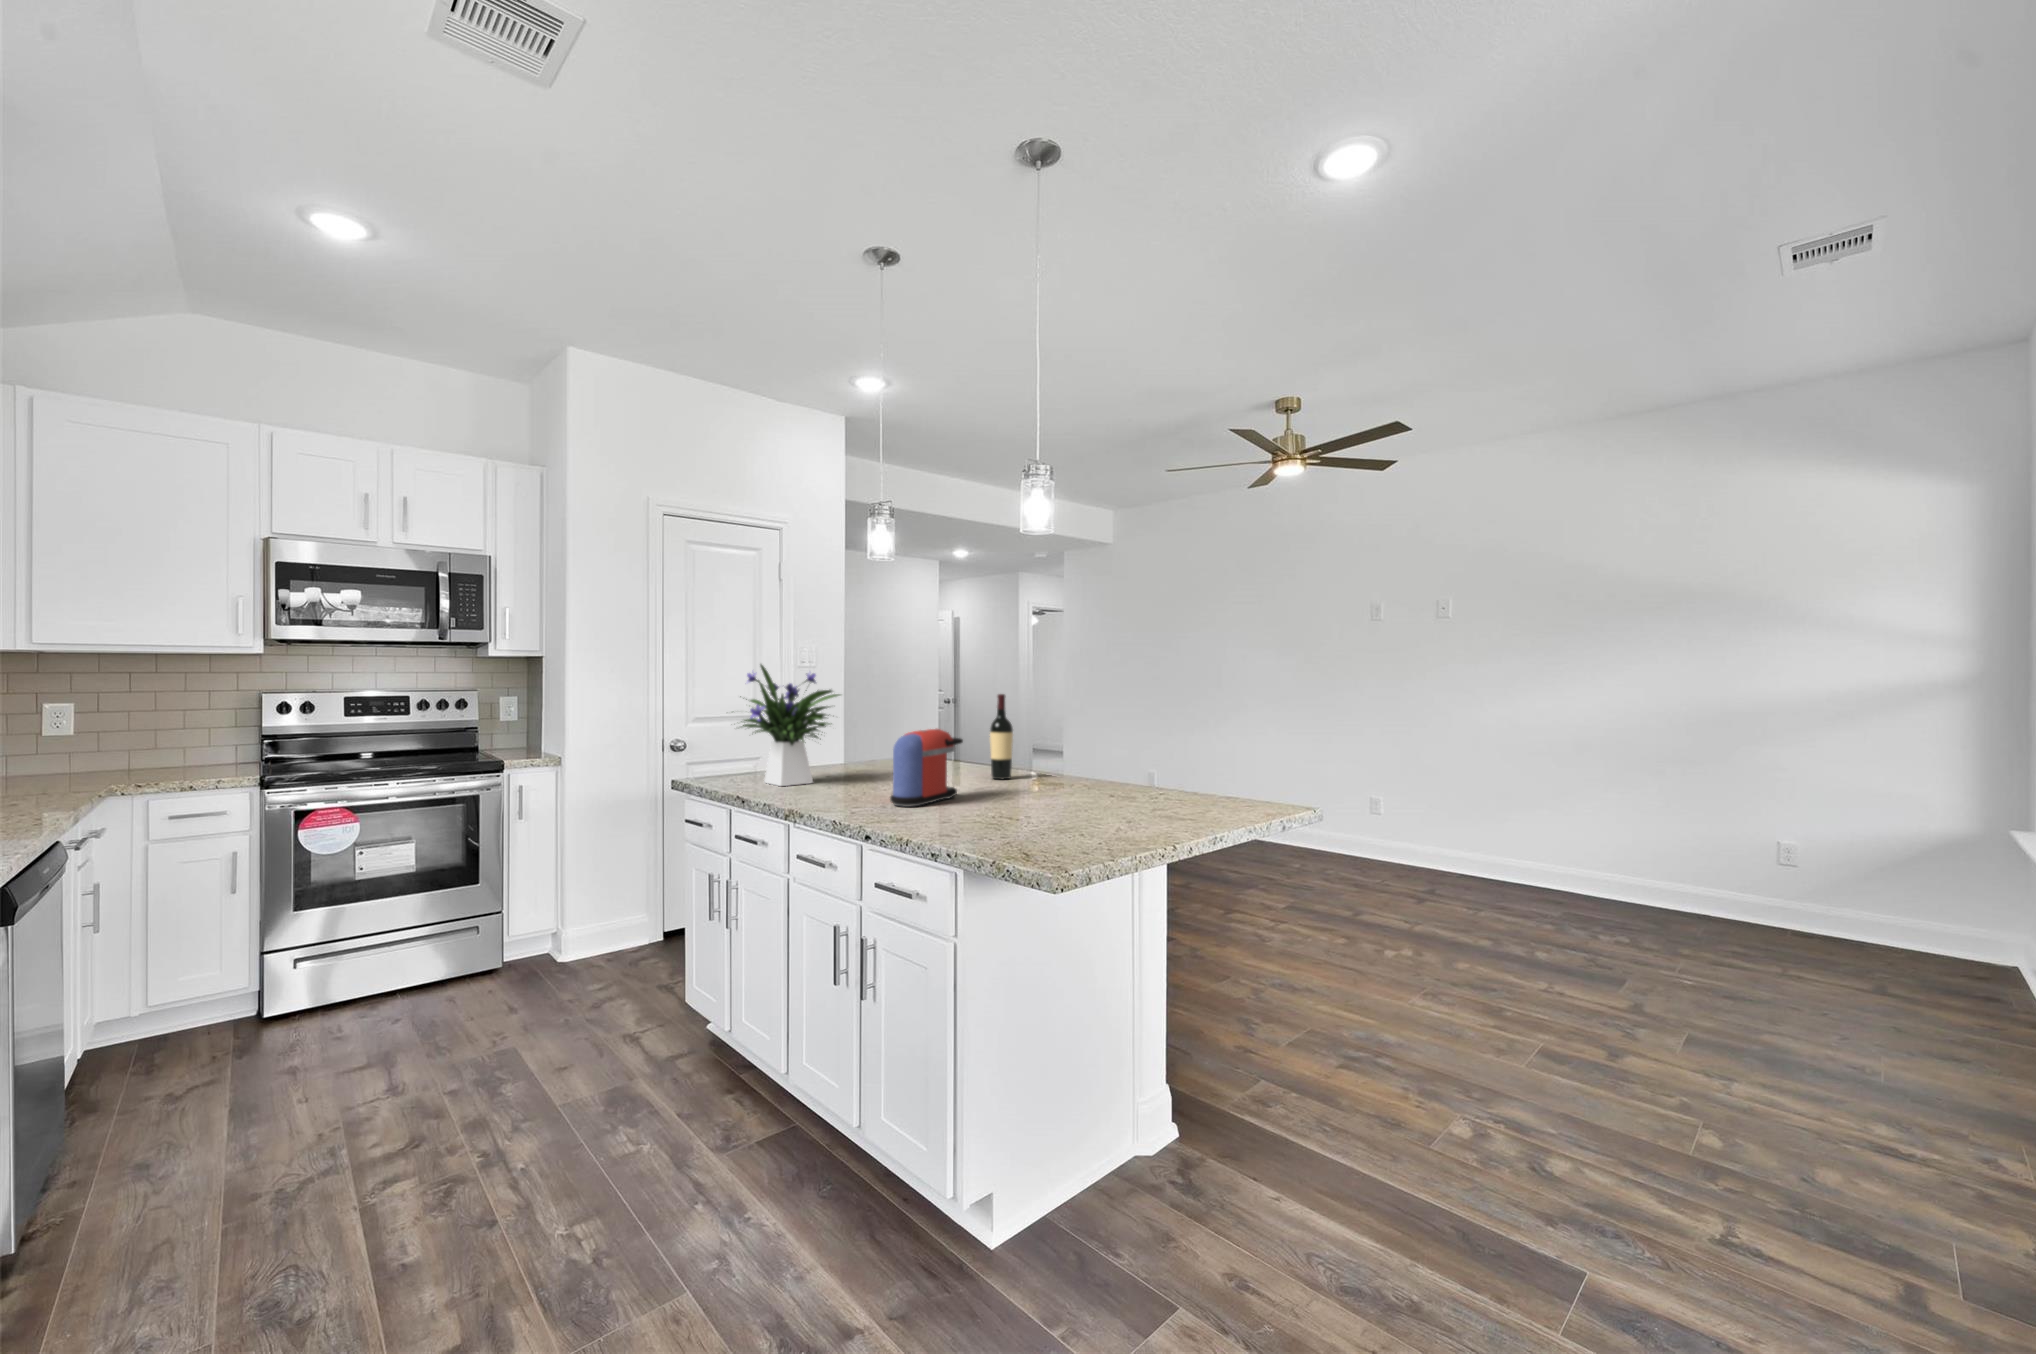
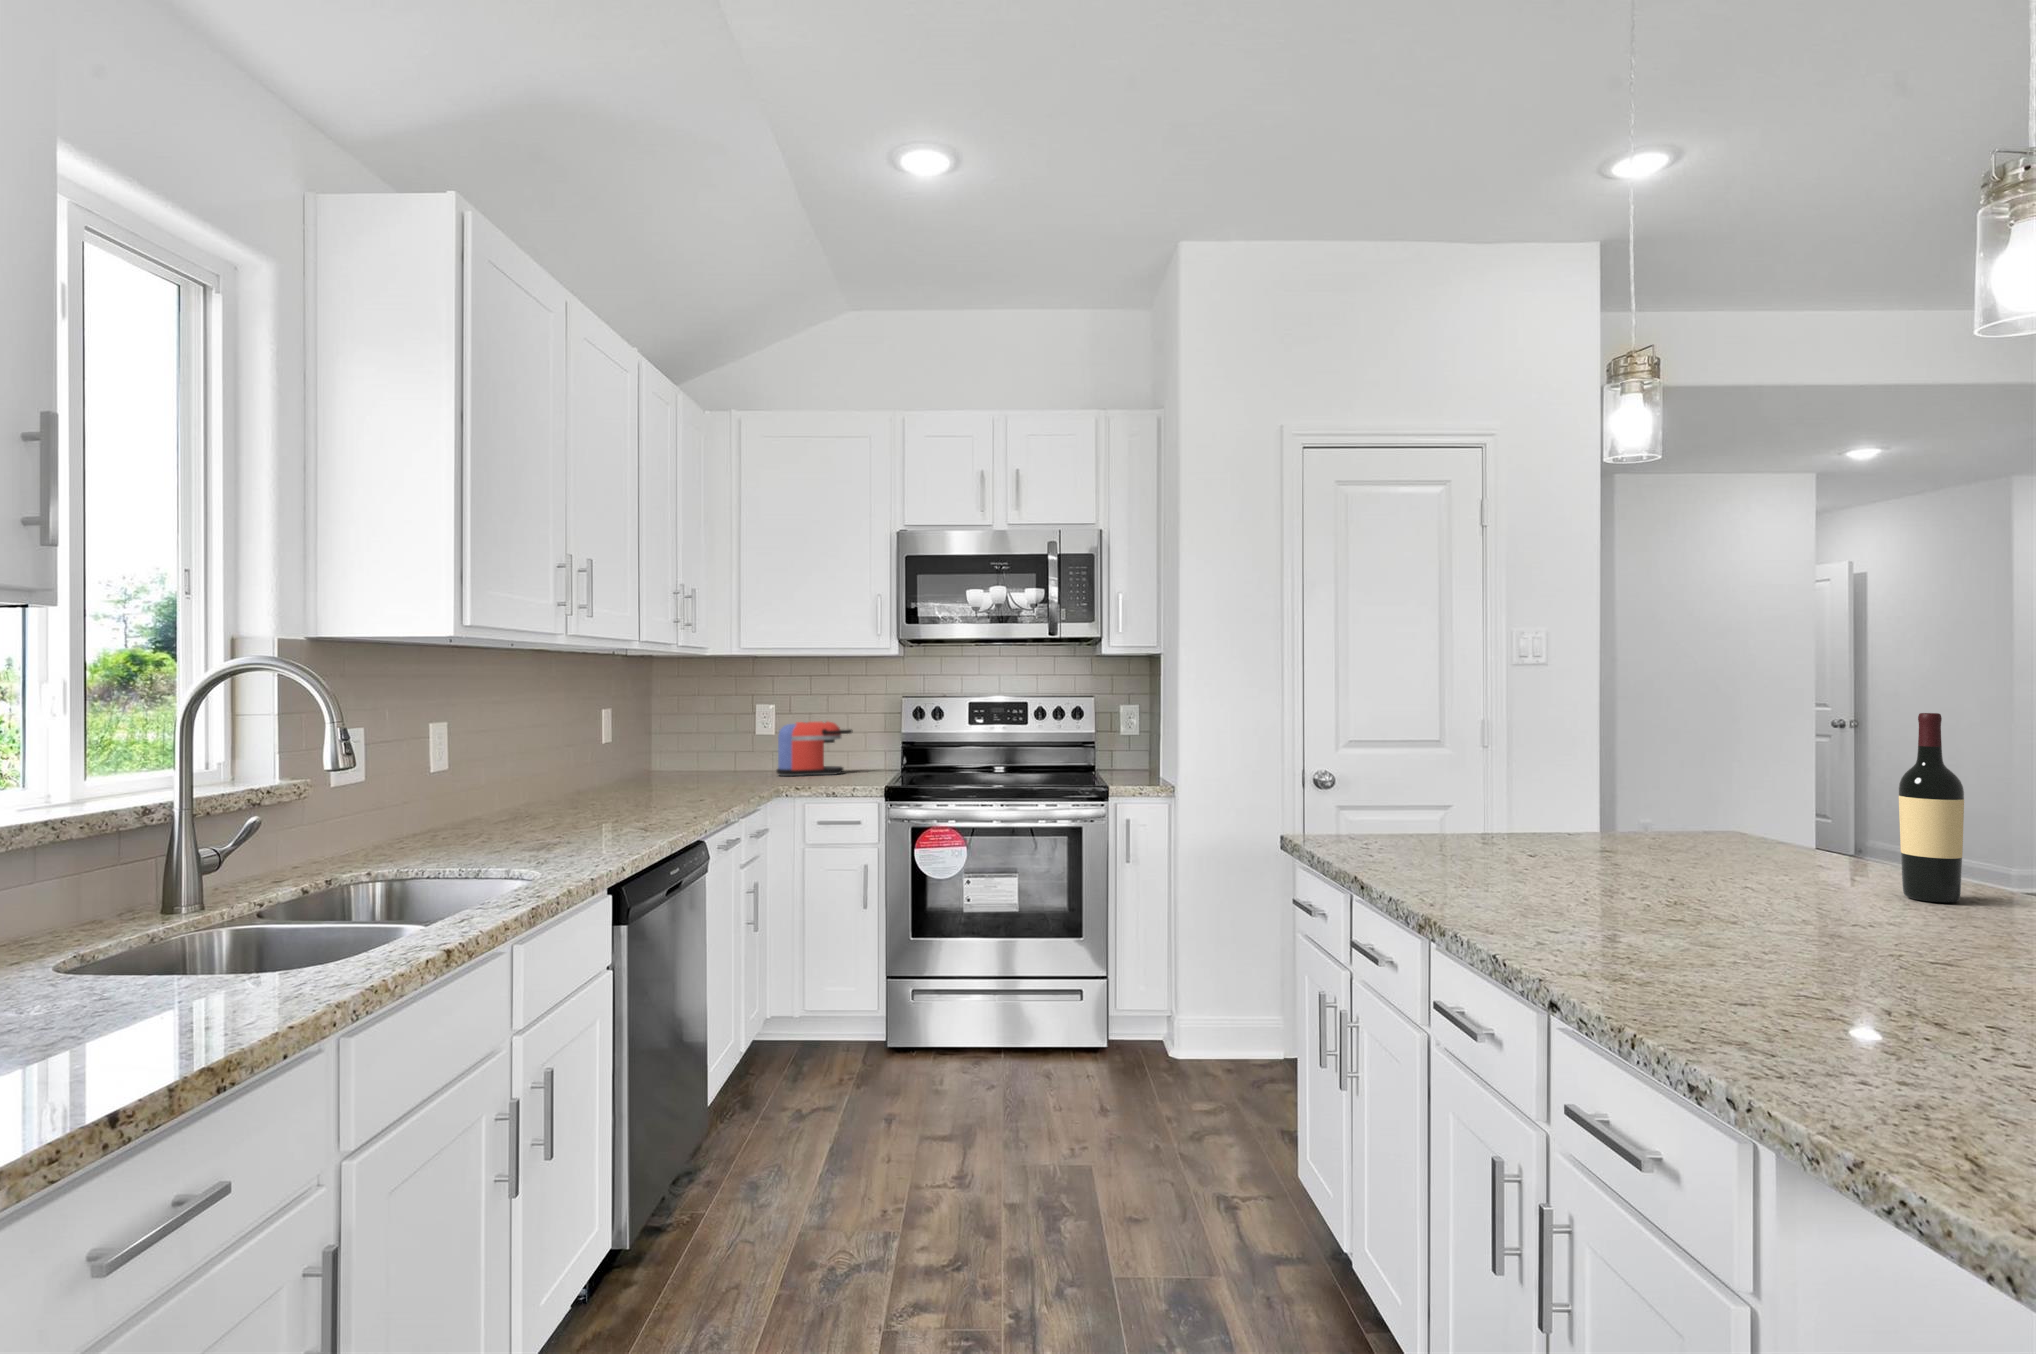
flower arrangement: present [740,664,840,786] -> none [1342,655,1545,864]
coffee maker: present [890,729,963,807] -> present [777,722,852,776]

